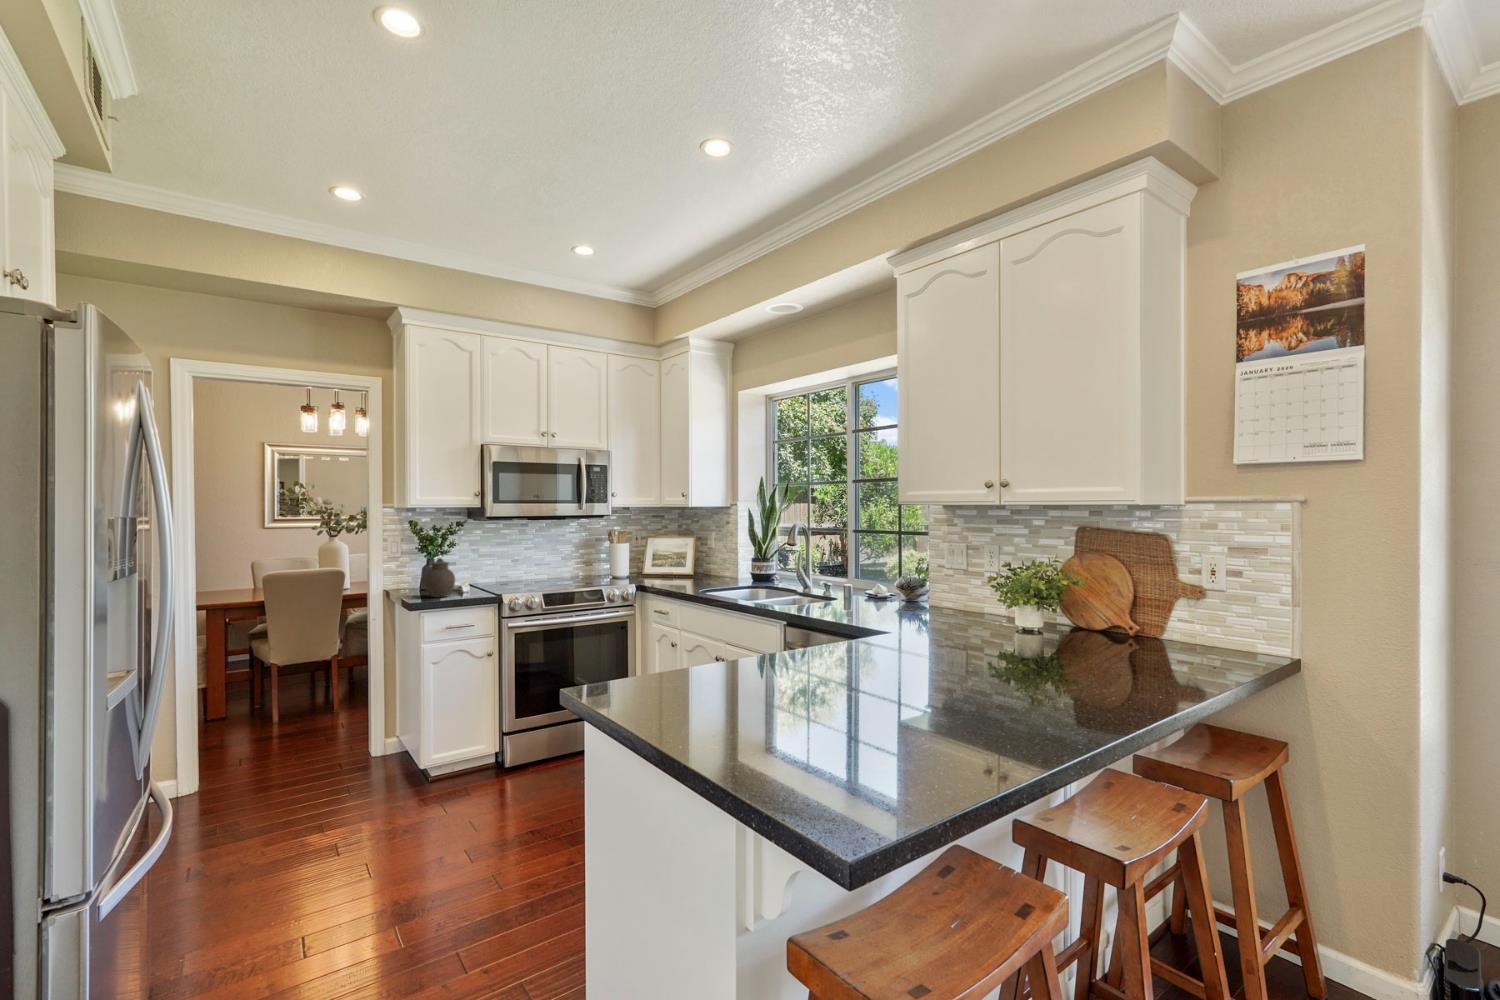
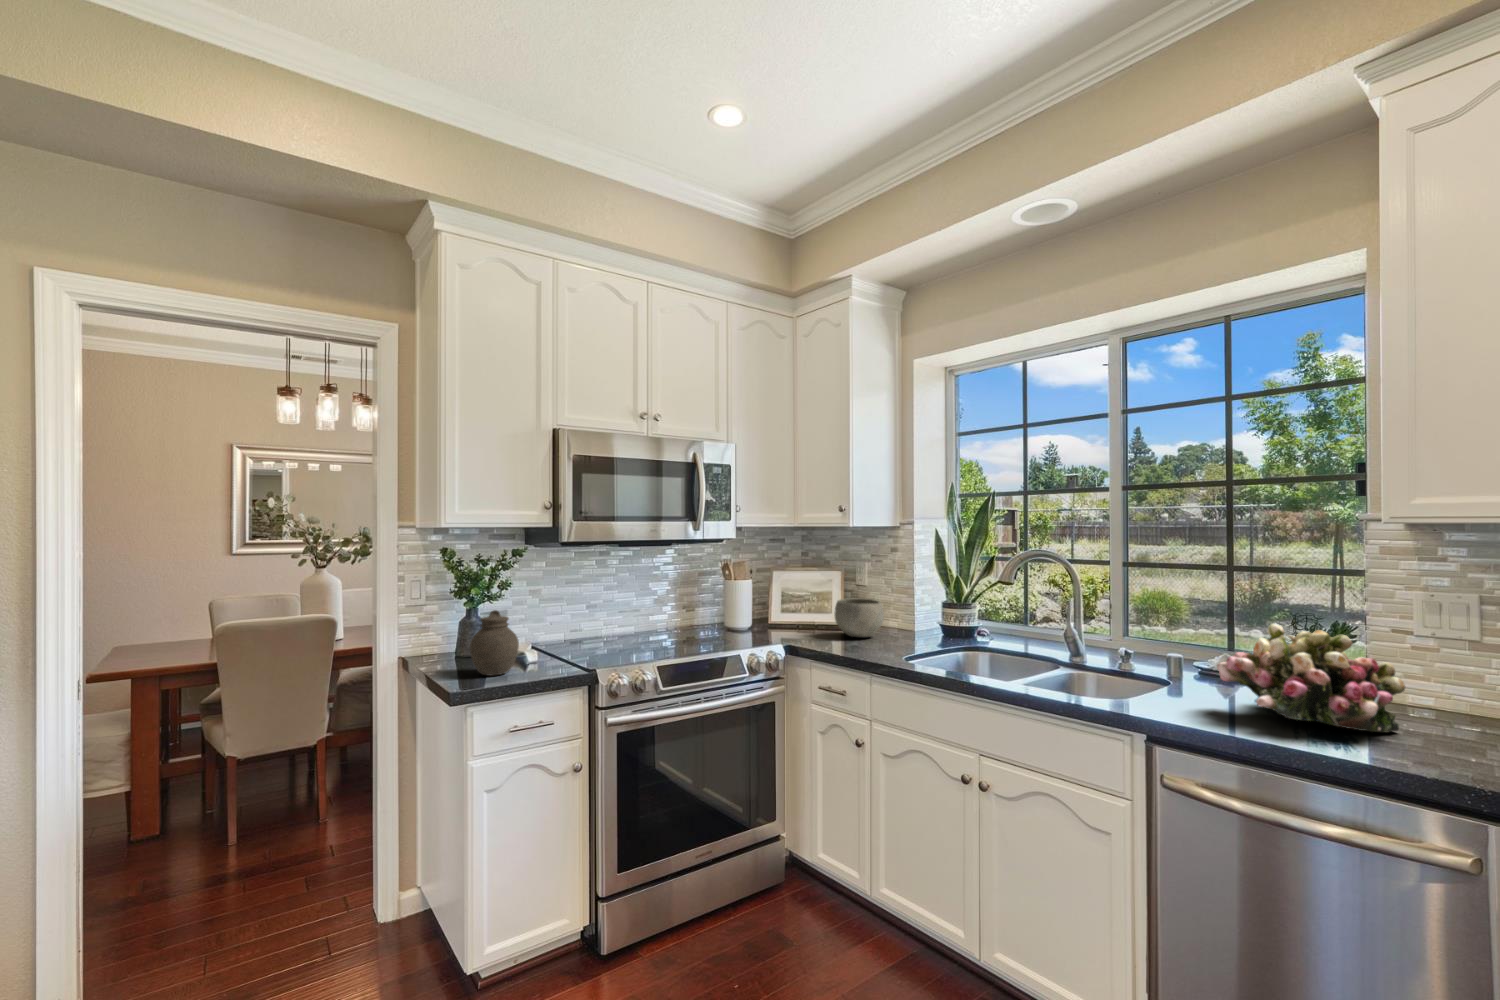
bowl: none [677,556,710,581] -> present [835,598,884,637]
flower arrangement: none [827,561,910,615] -> present [1217,624,1405,732]

